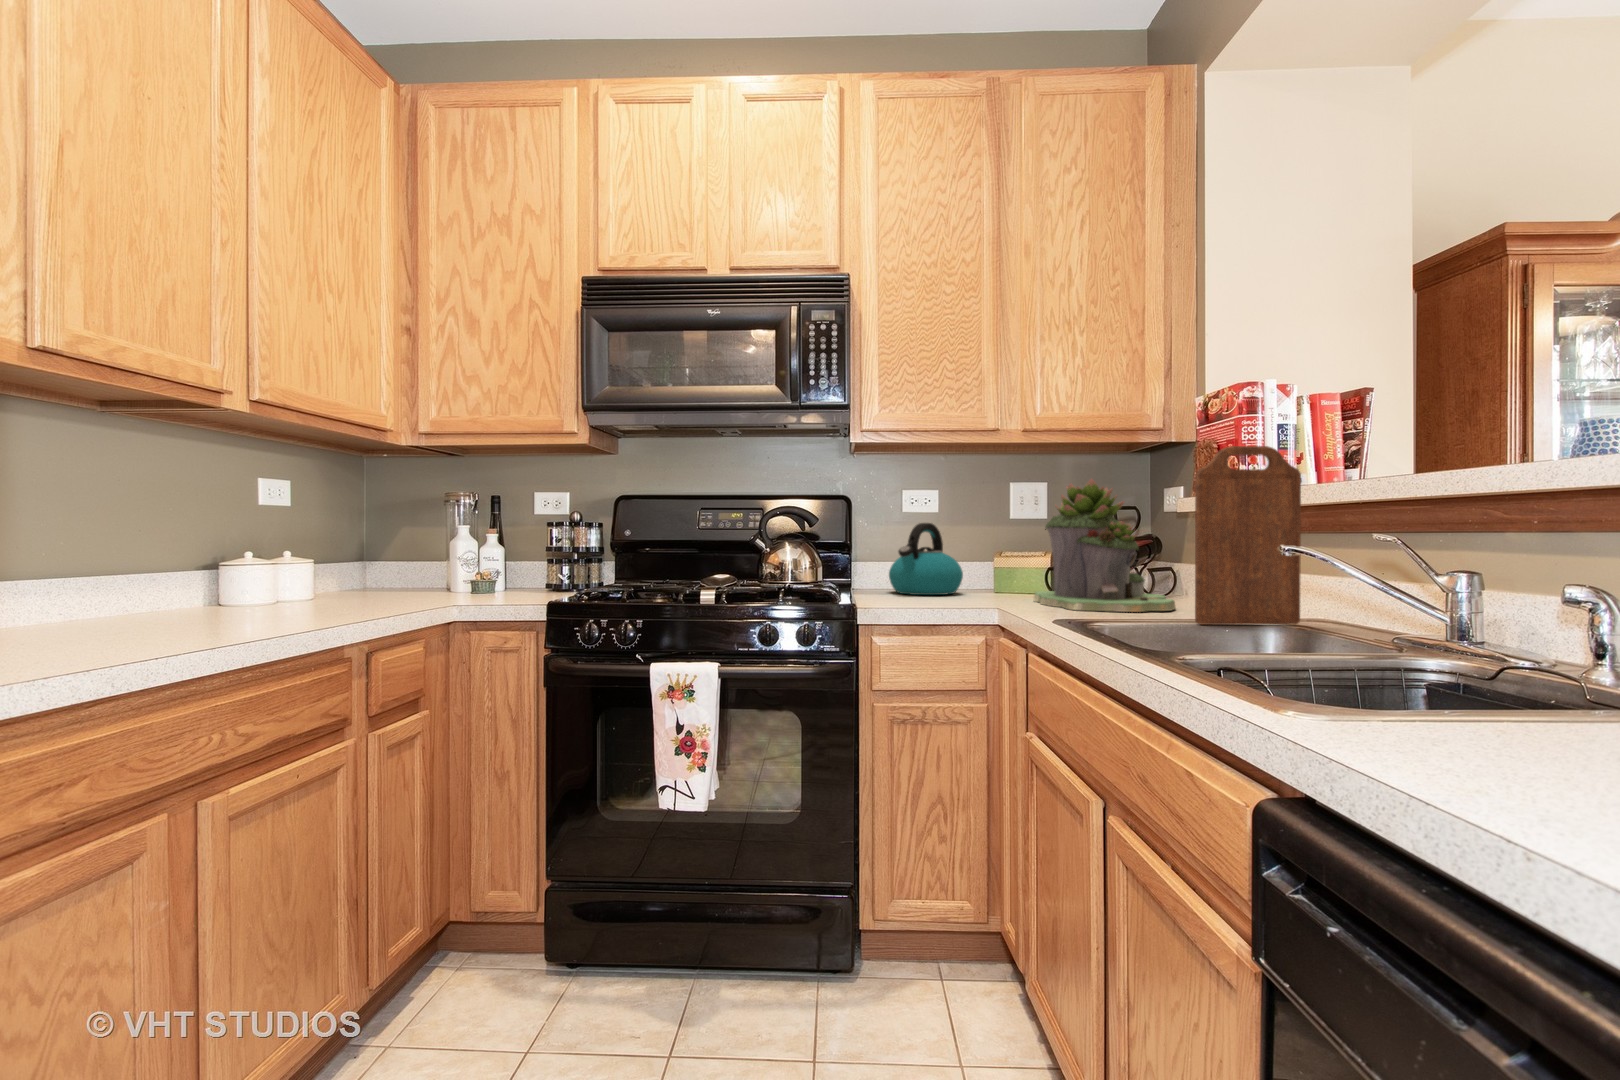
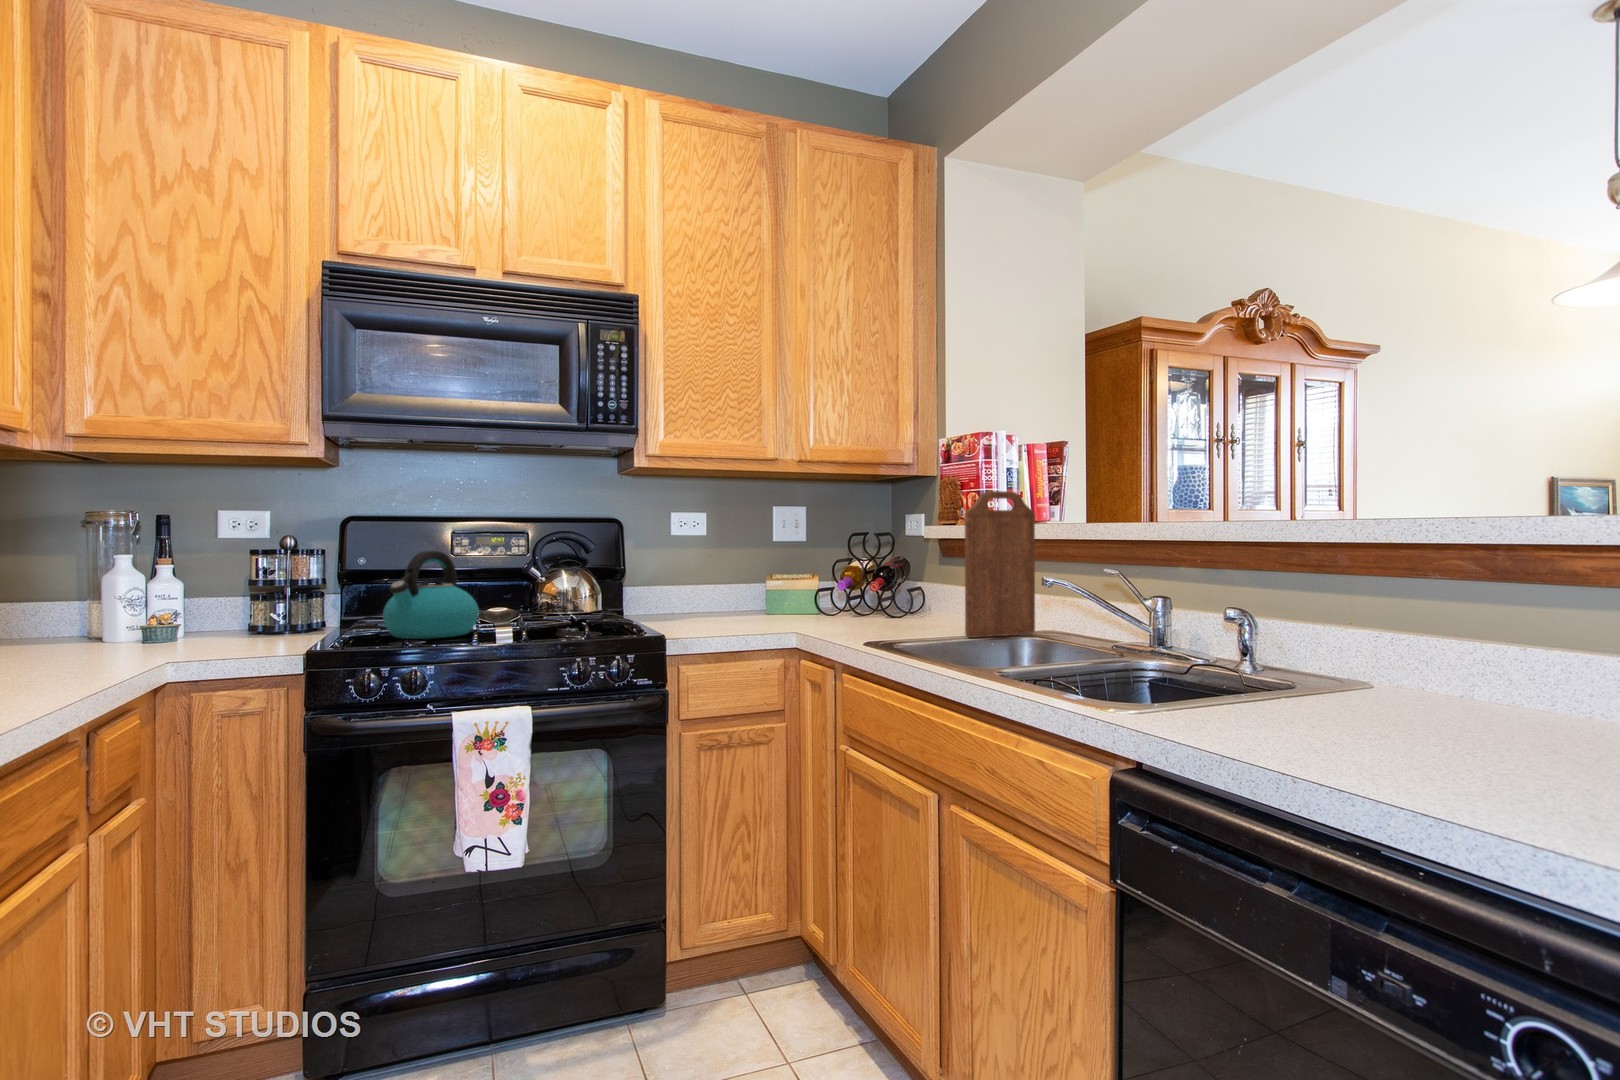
succulent planter: present [1034,479,1176,612] -> none [811,510,937,630]
kettle: present [889,523,963,595] -> present [383,551,479,639]

